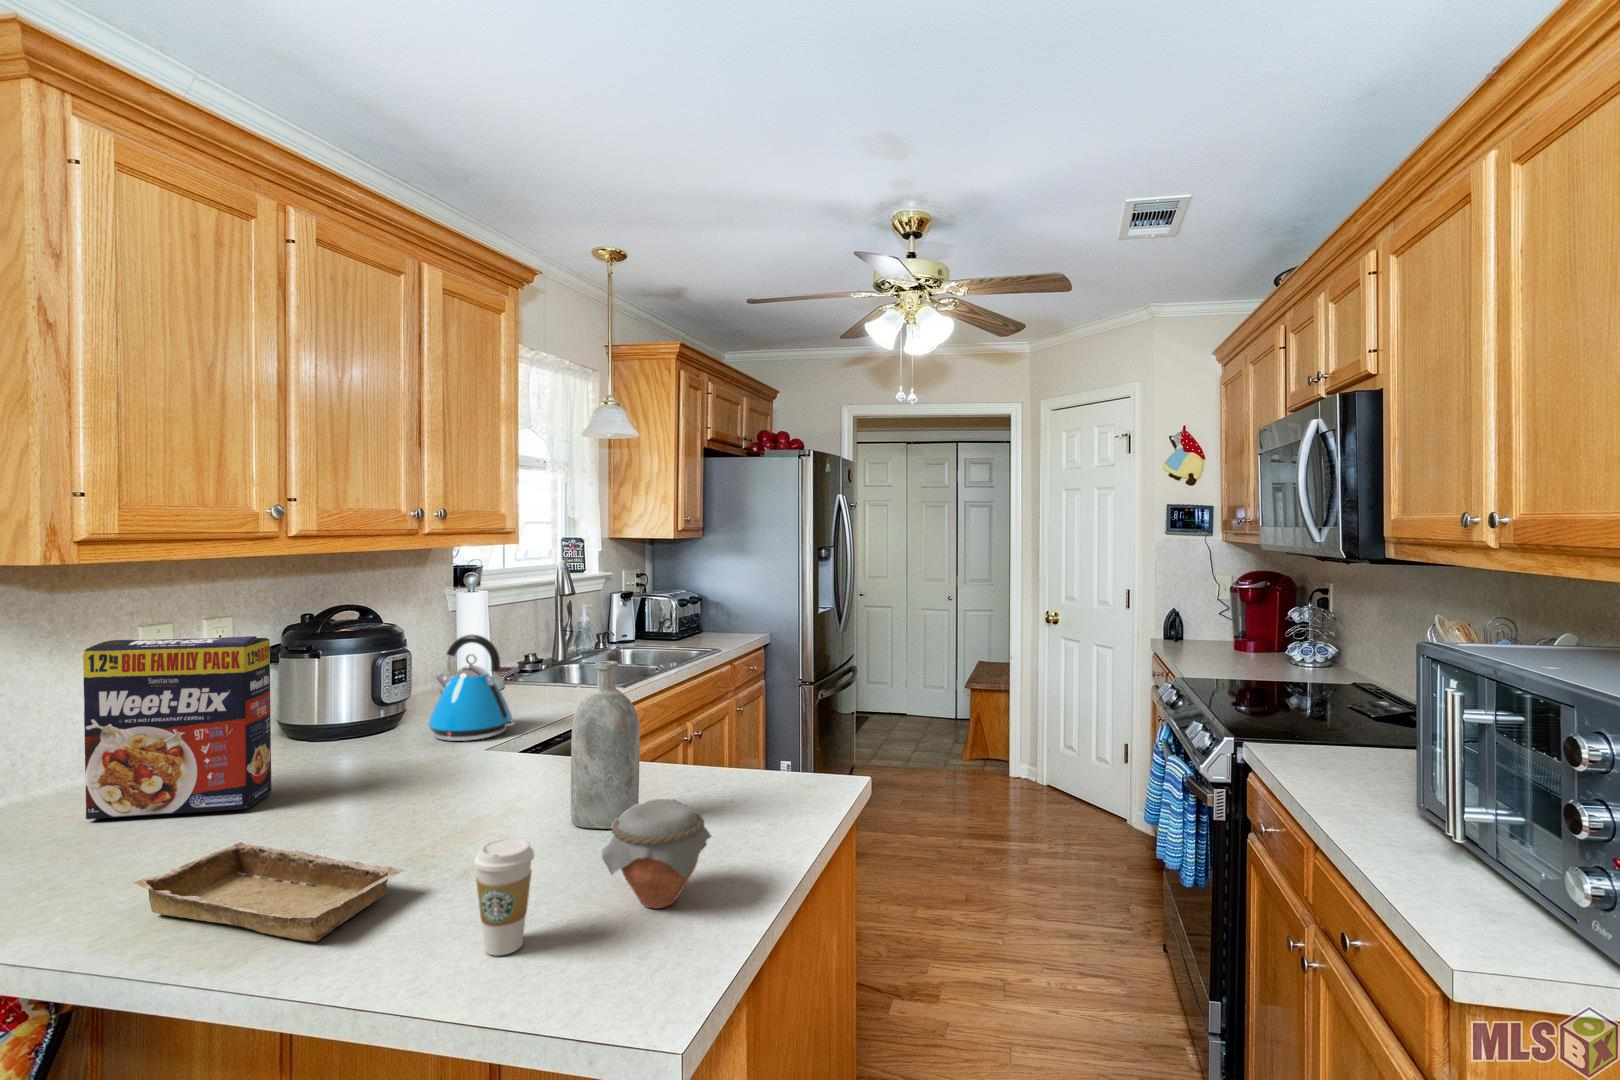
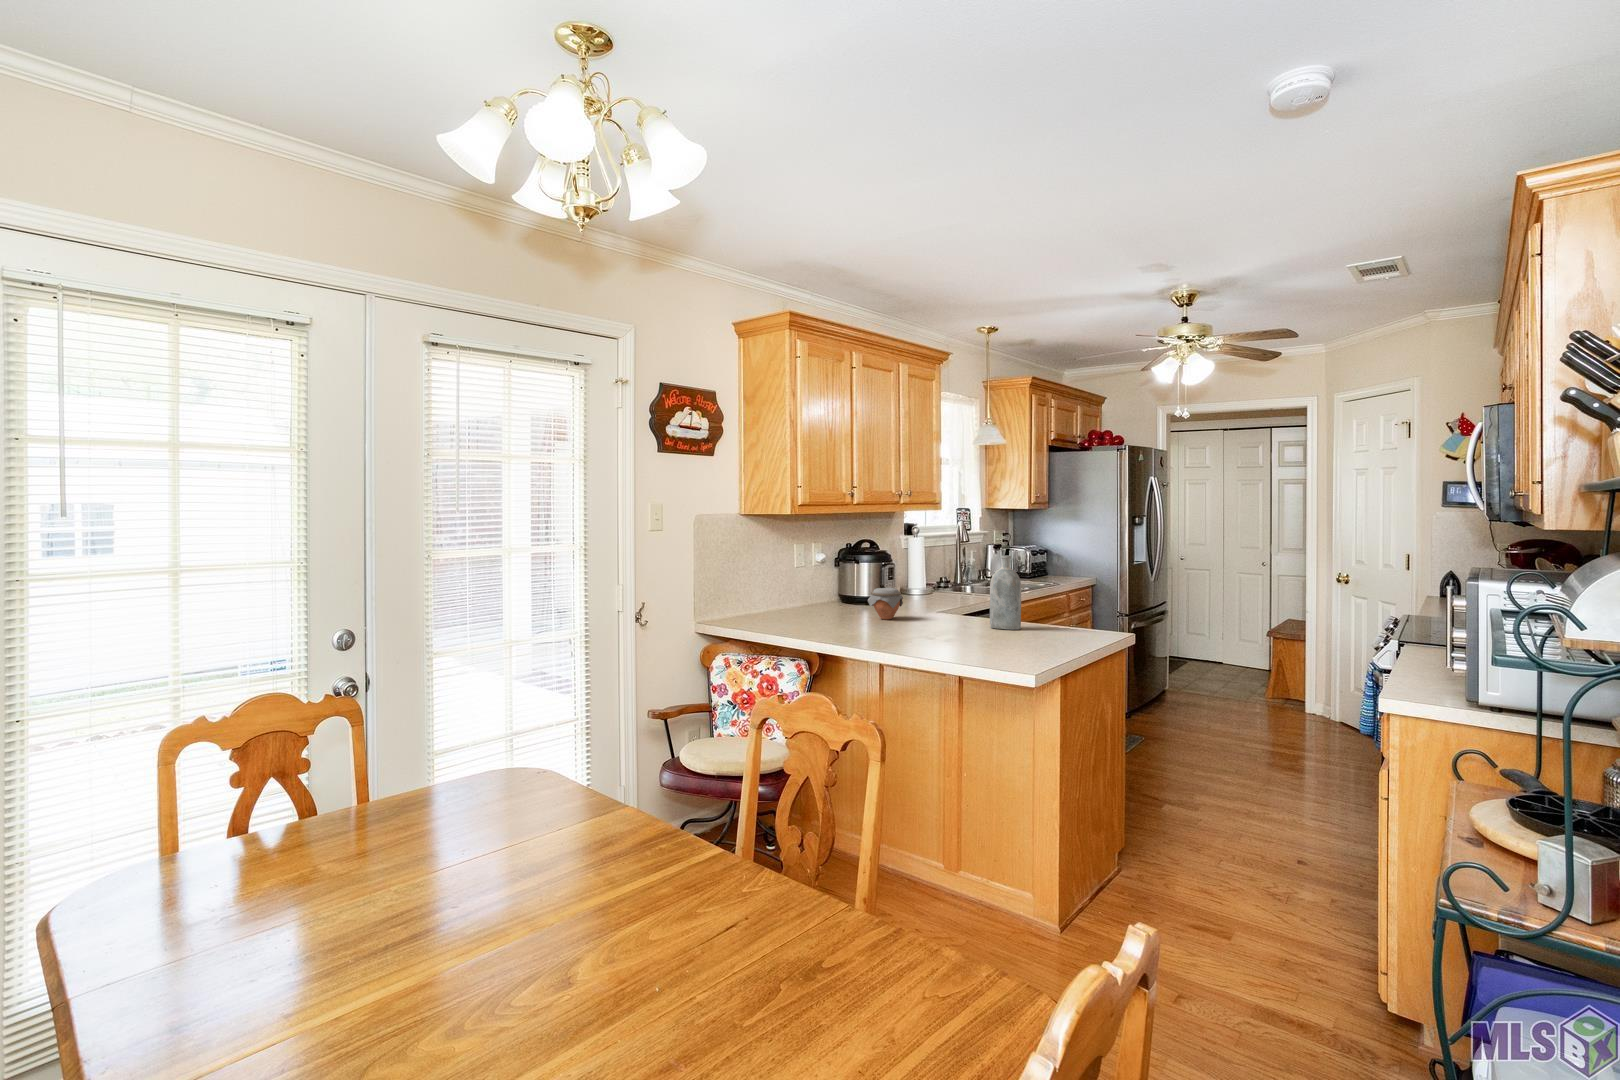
kettle: present [428,635,514,741] -> none [906,555,949,607]
cereal box: present [83,636,272,819] -> none [796,545,856,617]
jar: present [602,799,711,908] -> present [868,588,903,620]
coffee cup: present [473,837,534,956] -> none [966,608,988,647]
tray: present [133,842,405,941] -> none [845,618,933,640]

